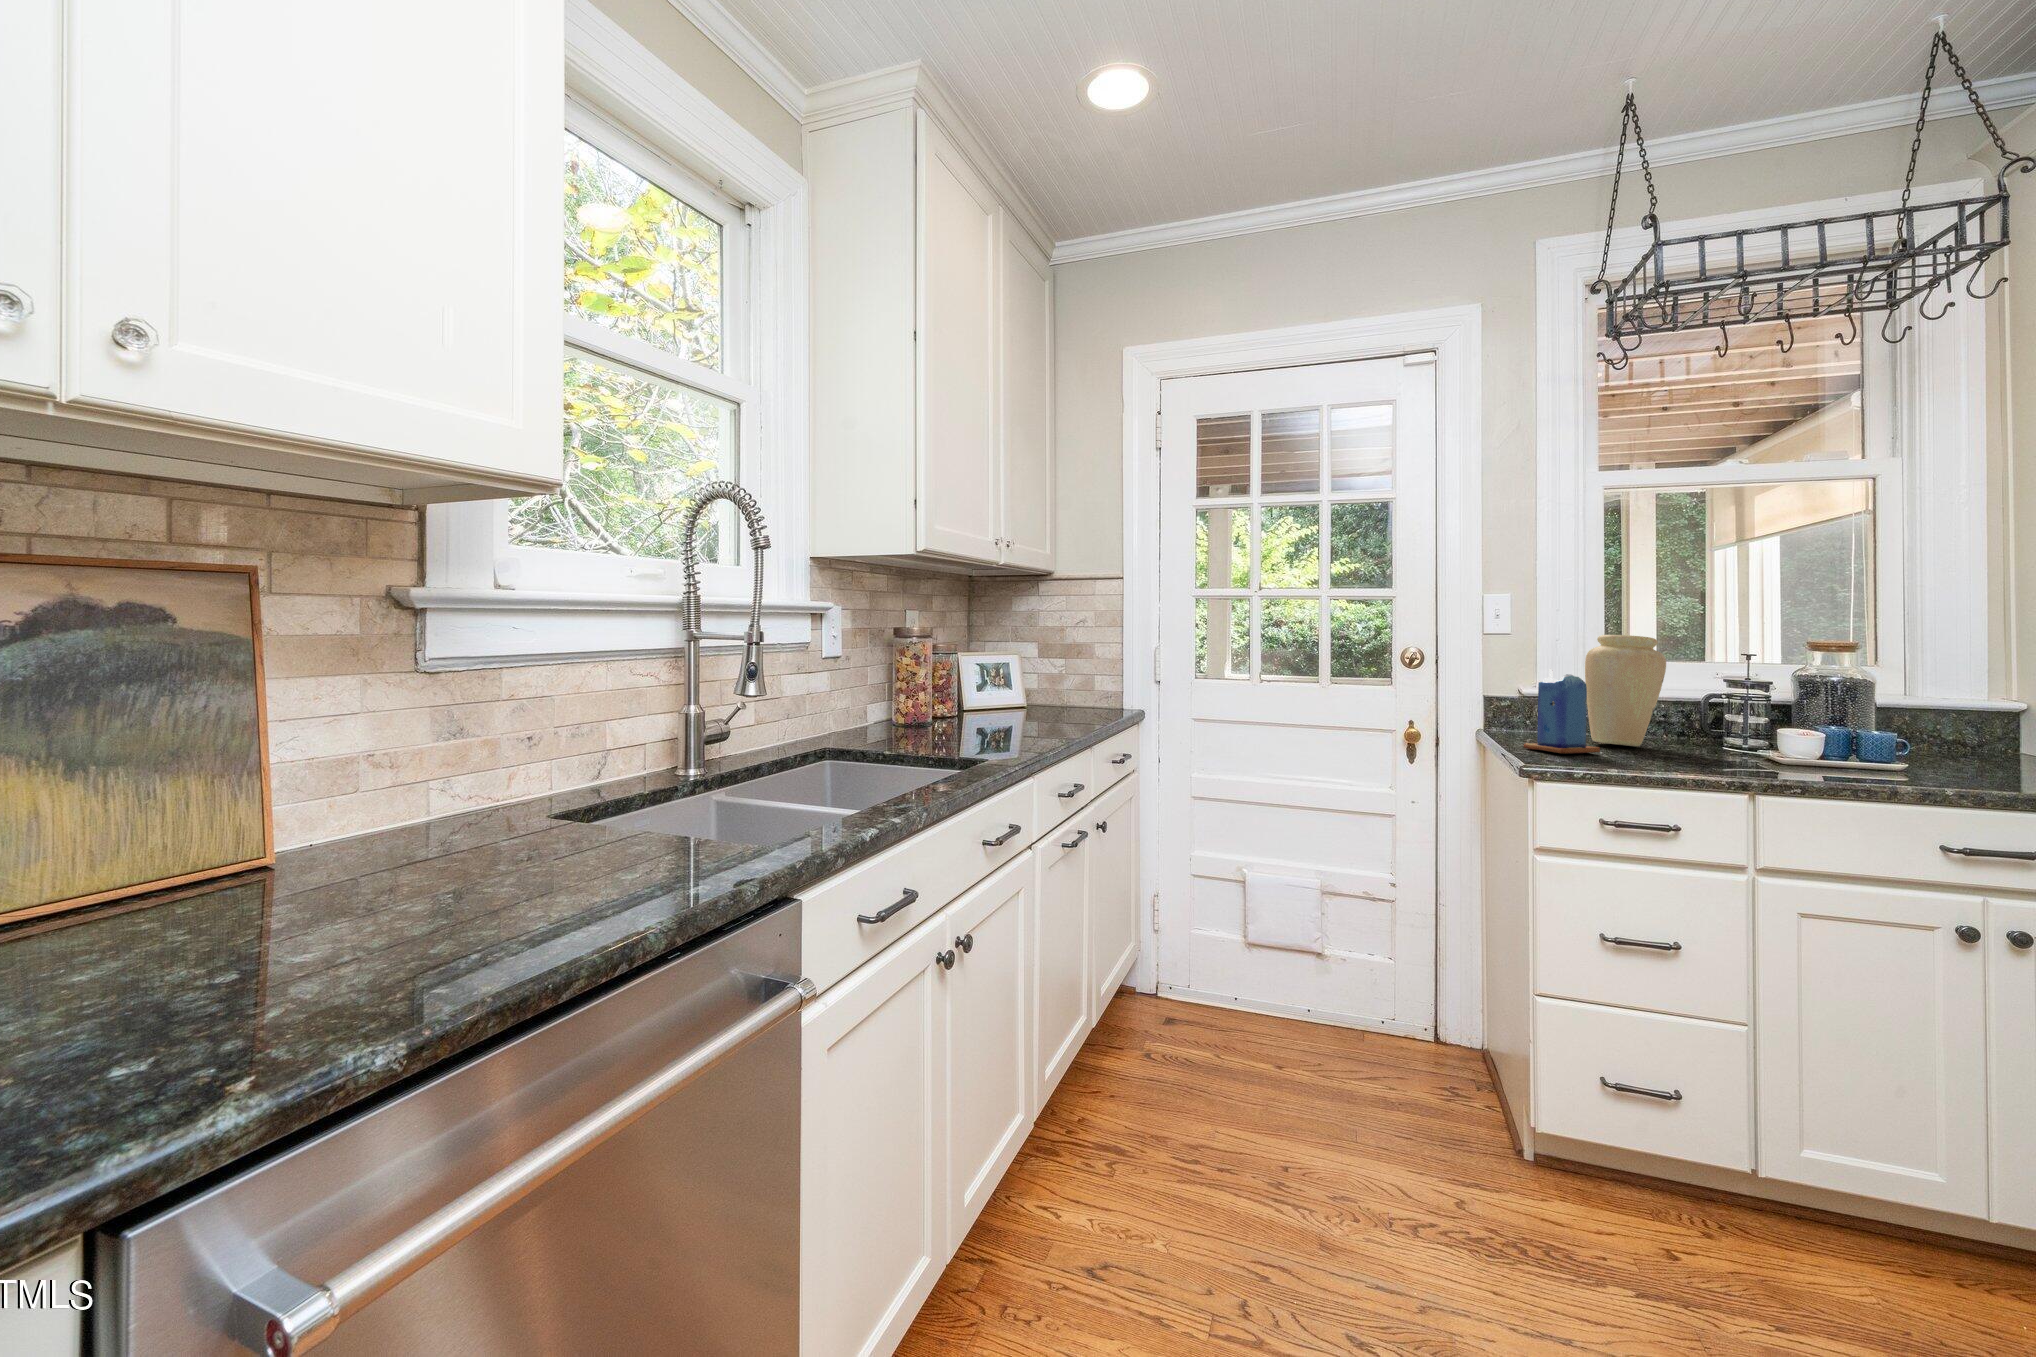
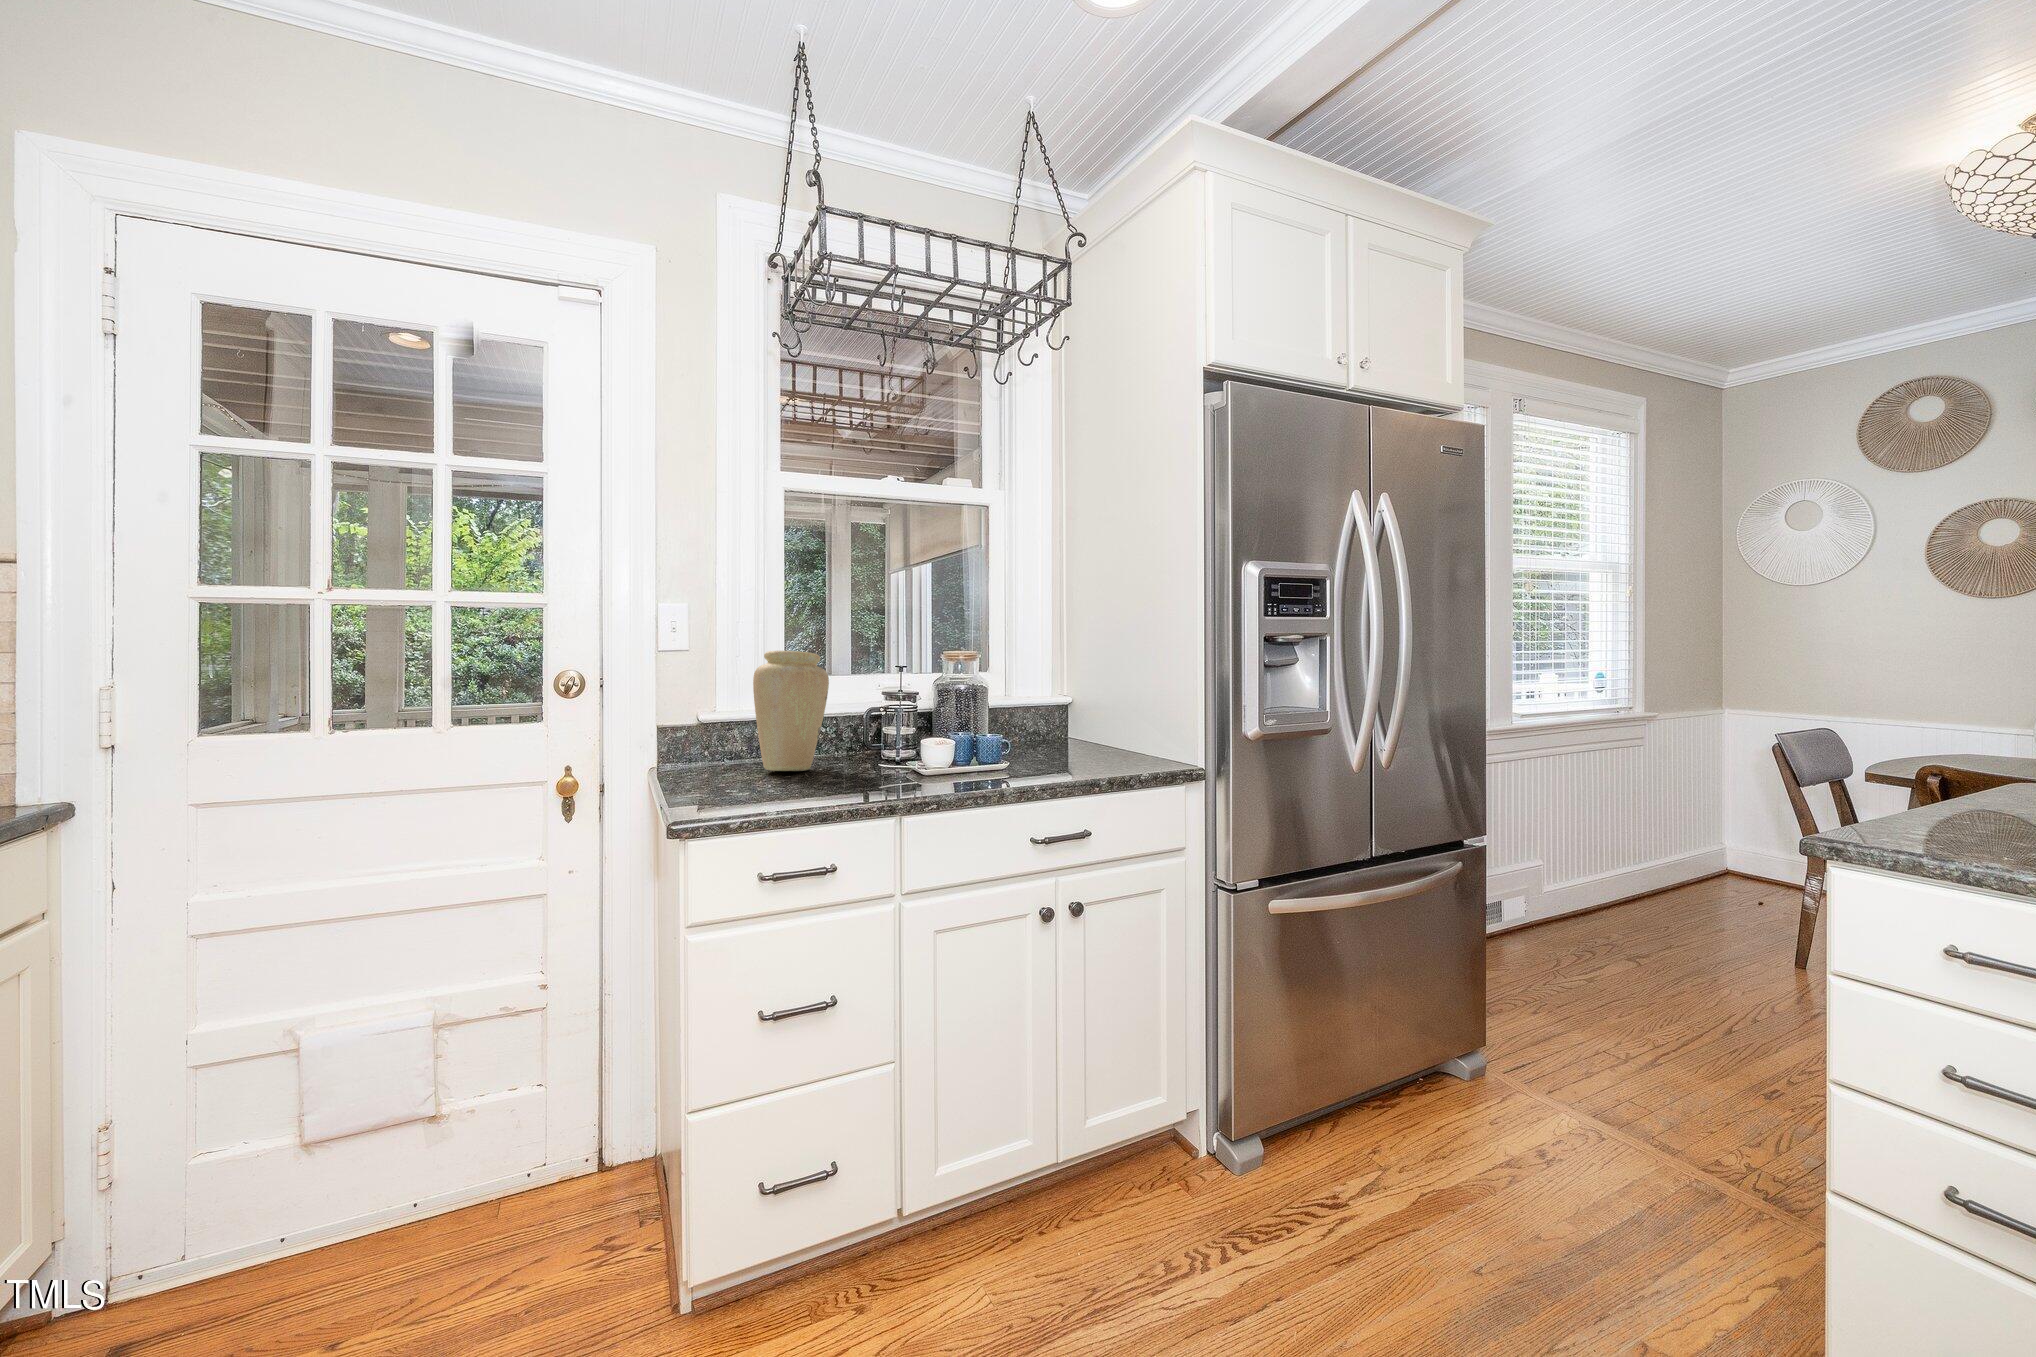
candle: present [1524,669,1600,754] -> none [681,691,764,794]

